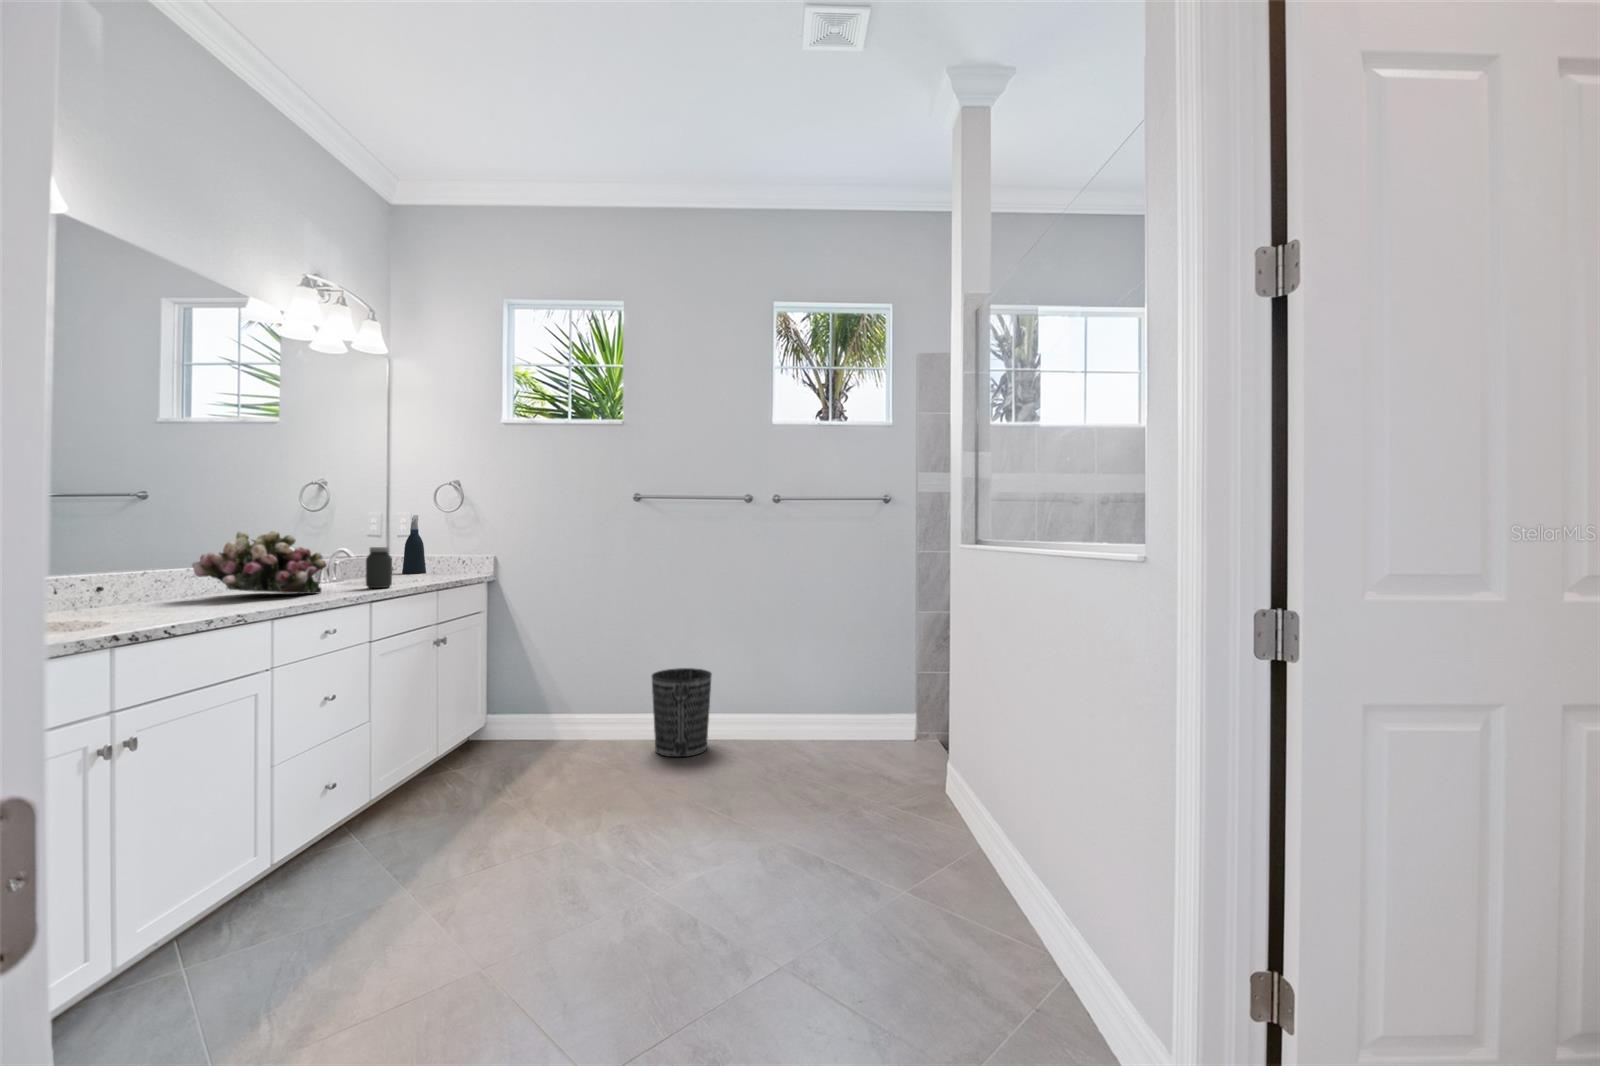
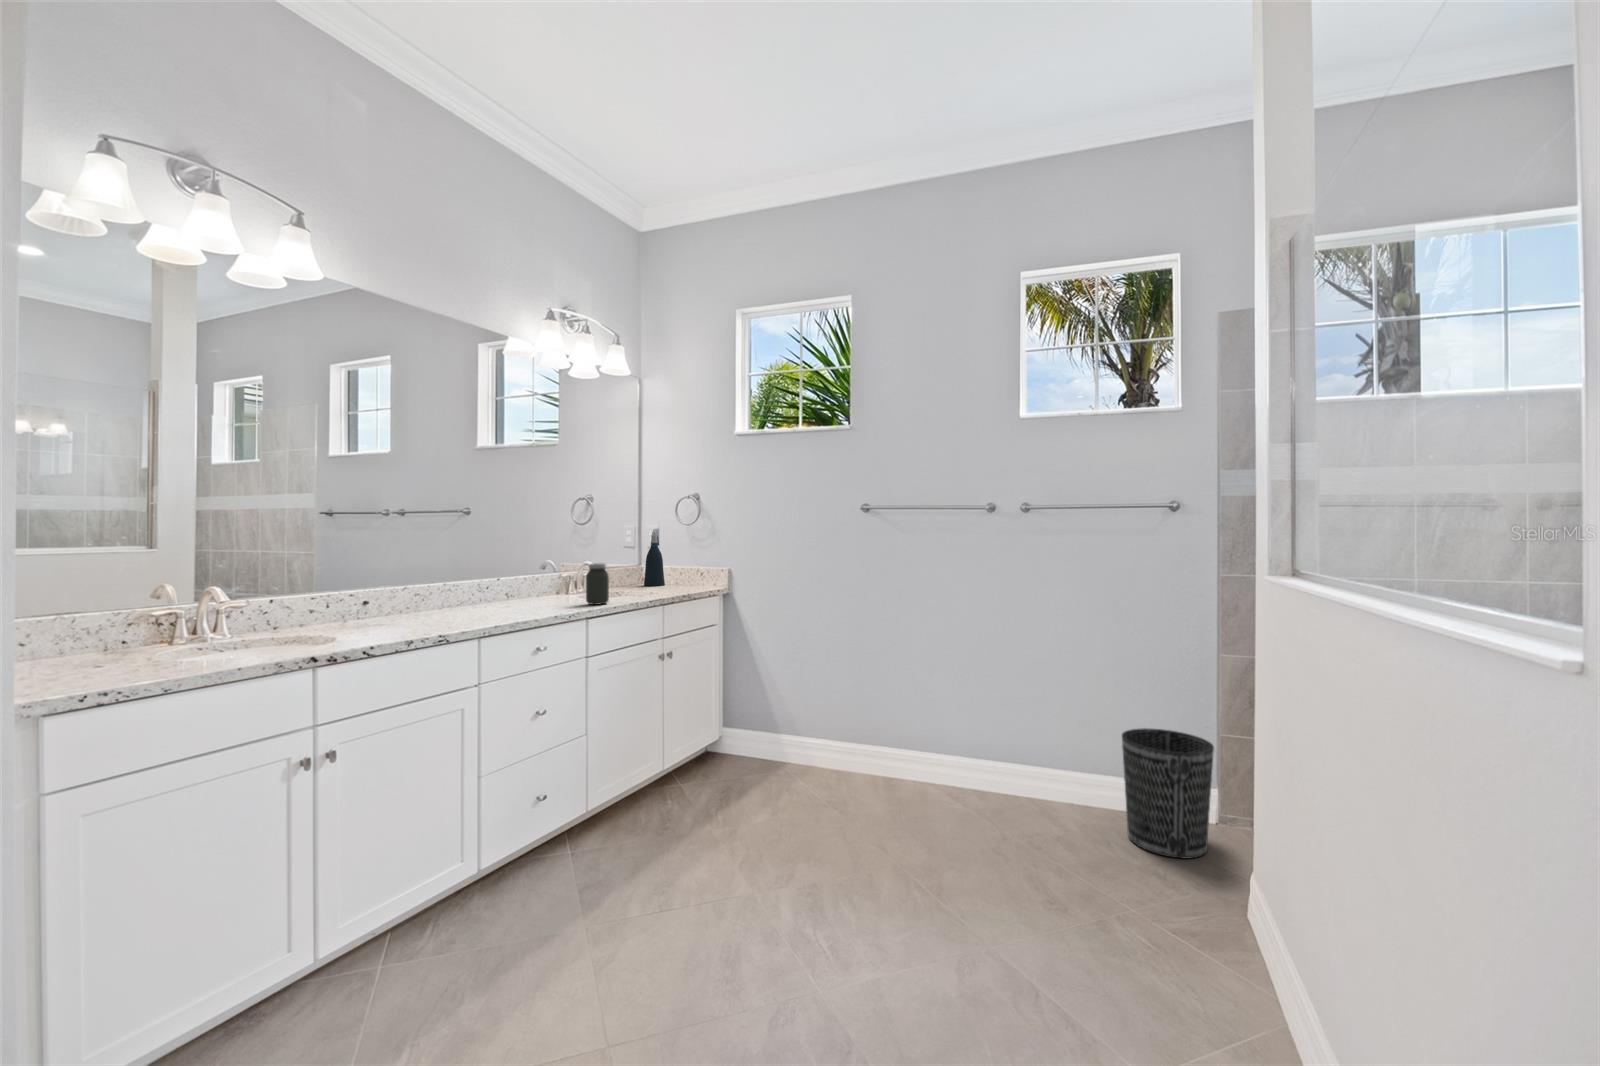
flower arrangement: present [192,531,326,594] -> none [441,549,549,610]
wastebasket: present [652,668,712,757] -> present [1122,728,1214,858]

